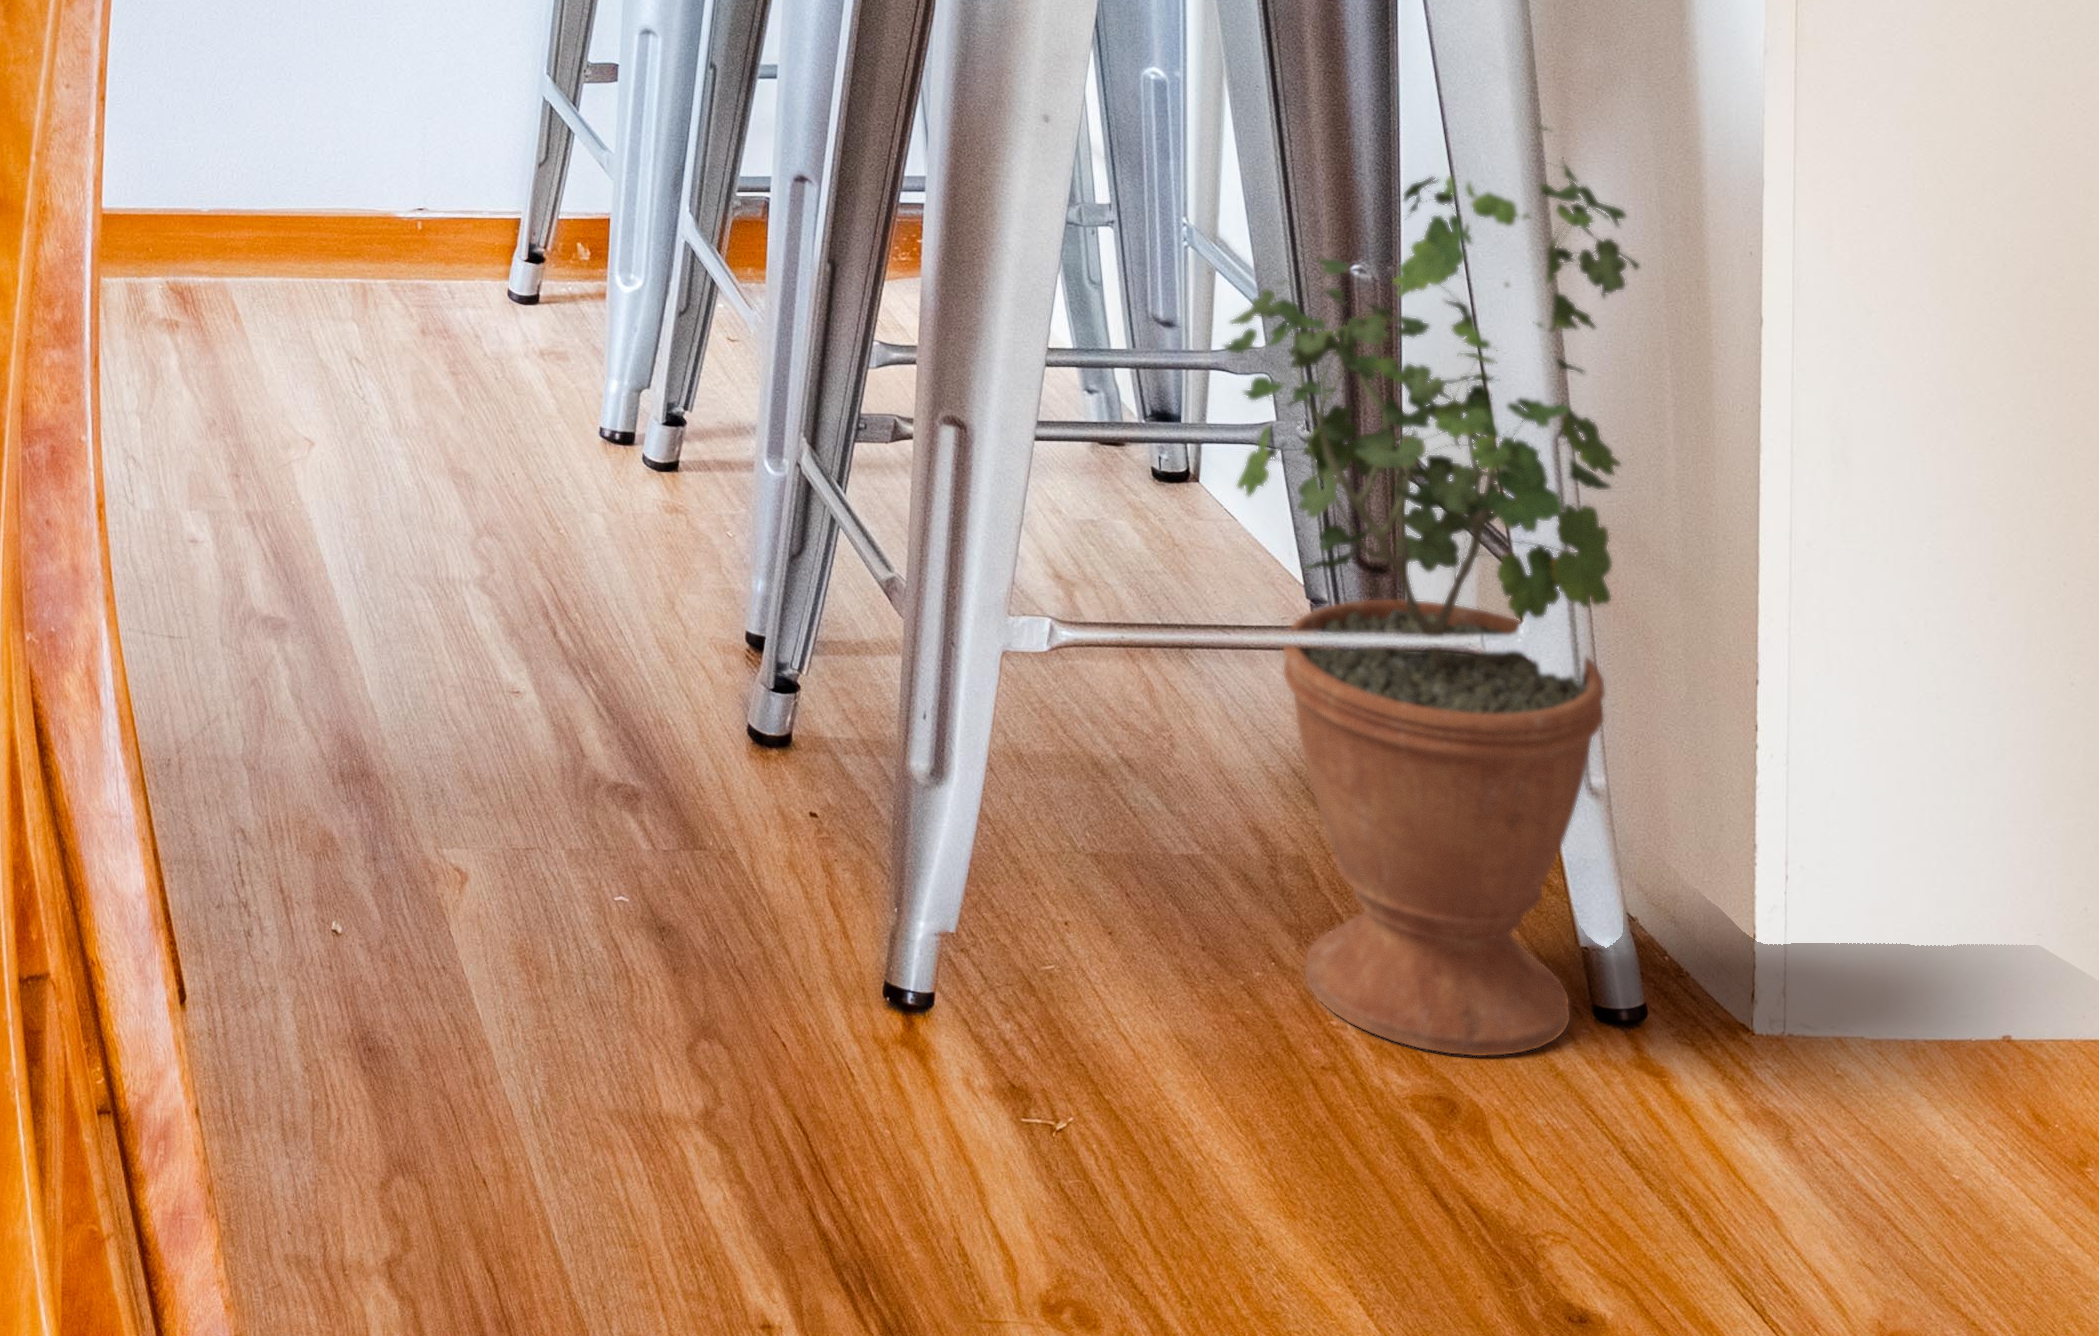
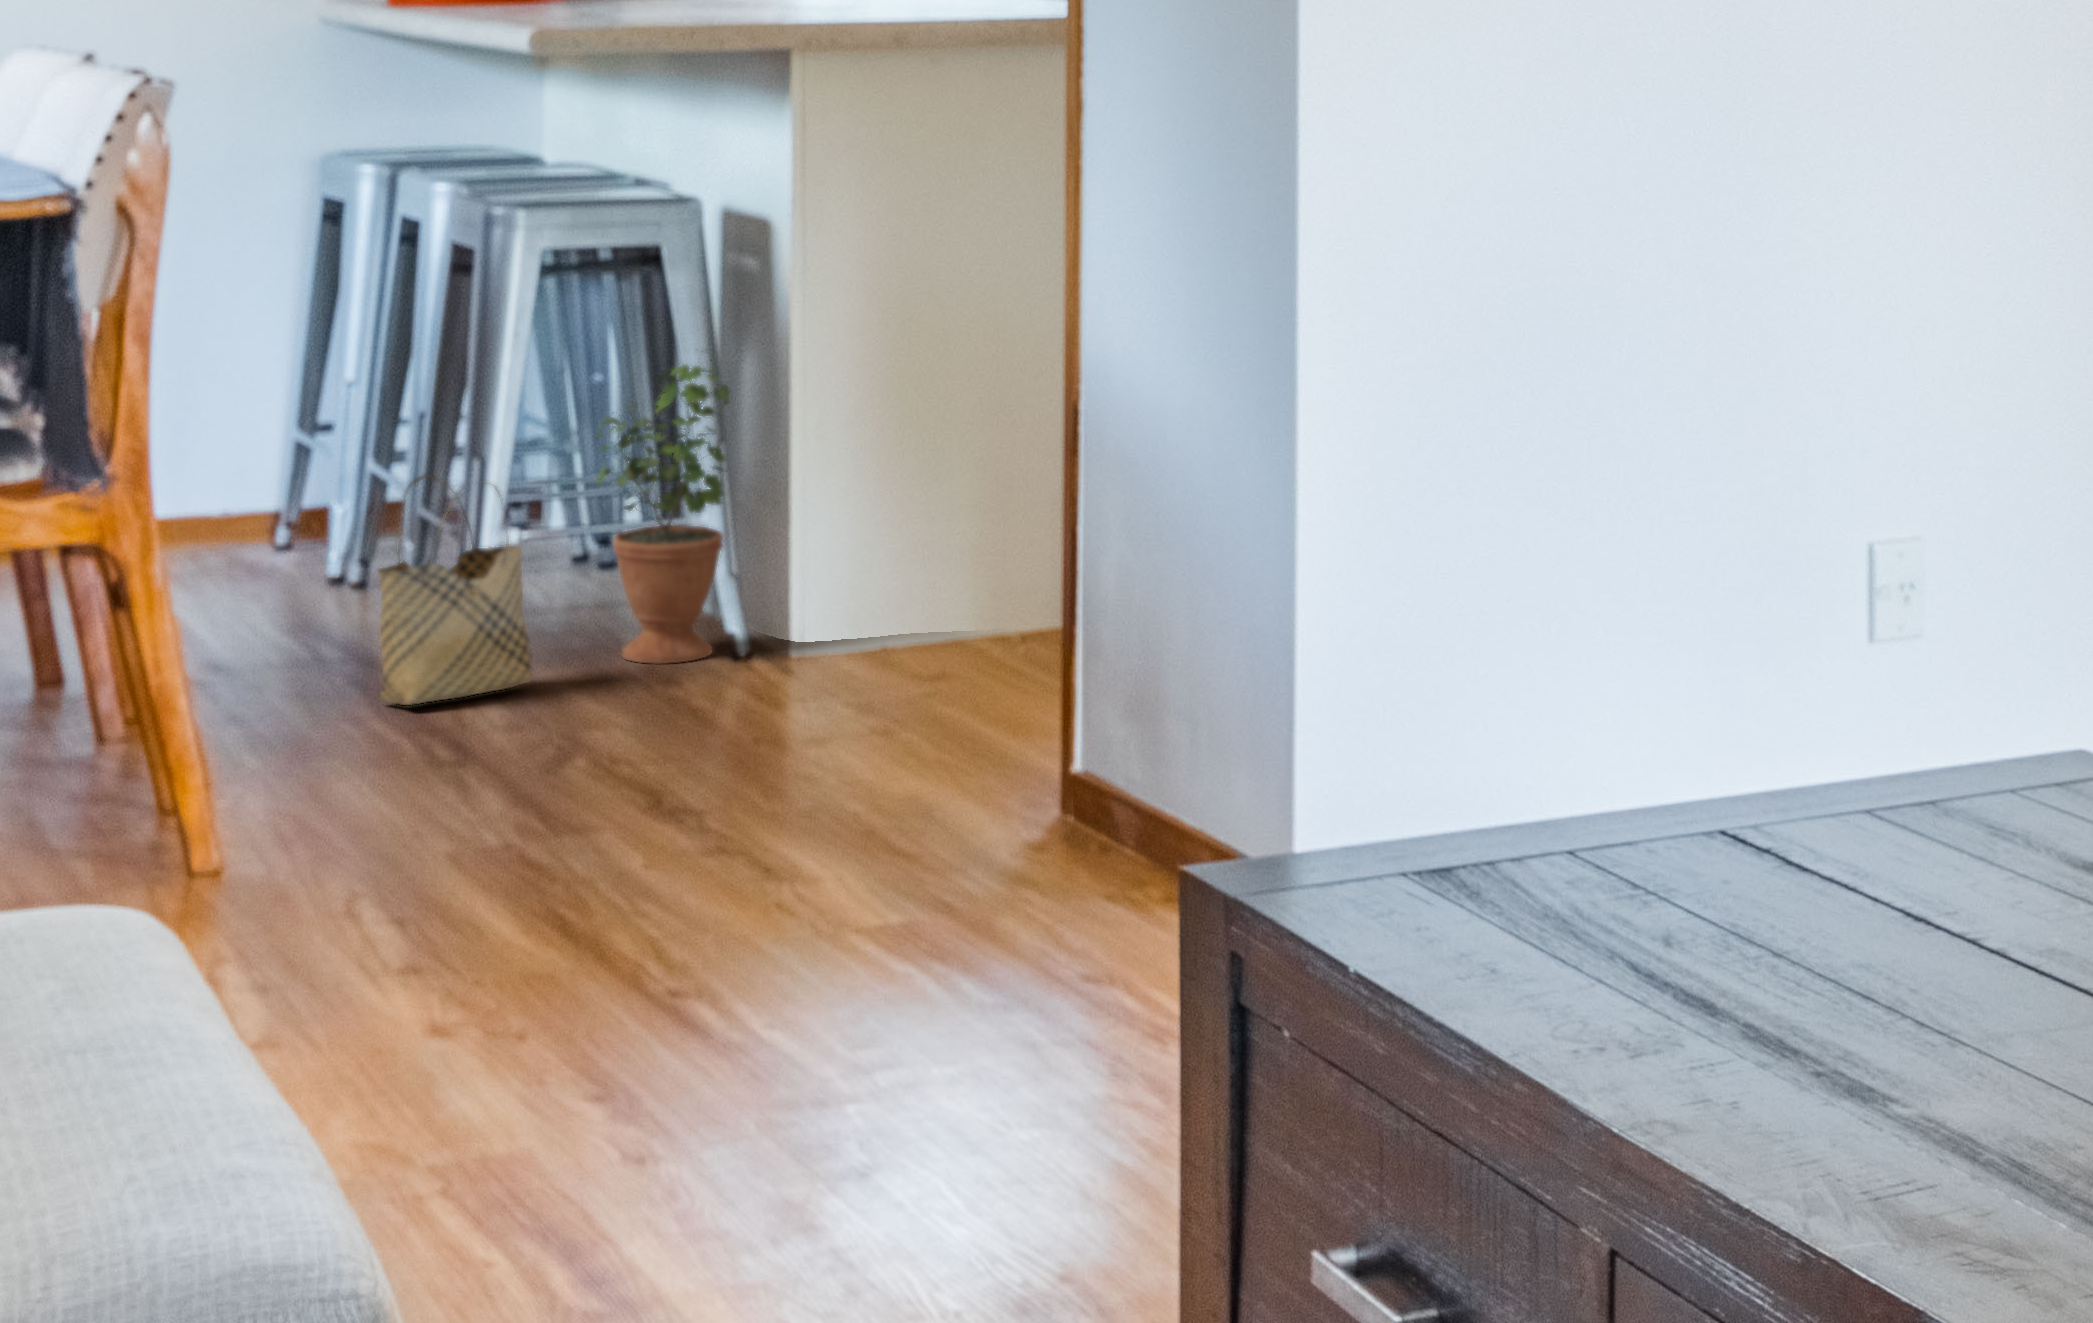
woven basket: none [641,459,1076,1199] -> present [378,476,531,705]

